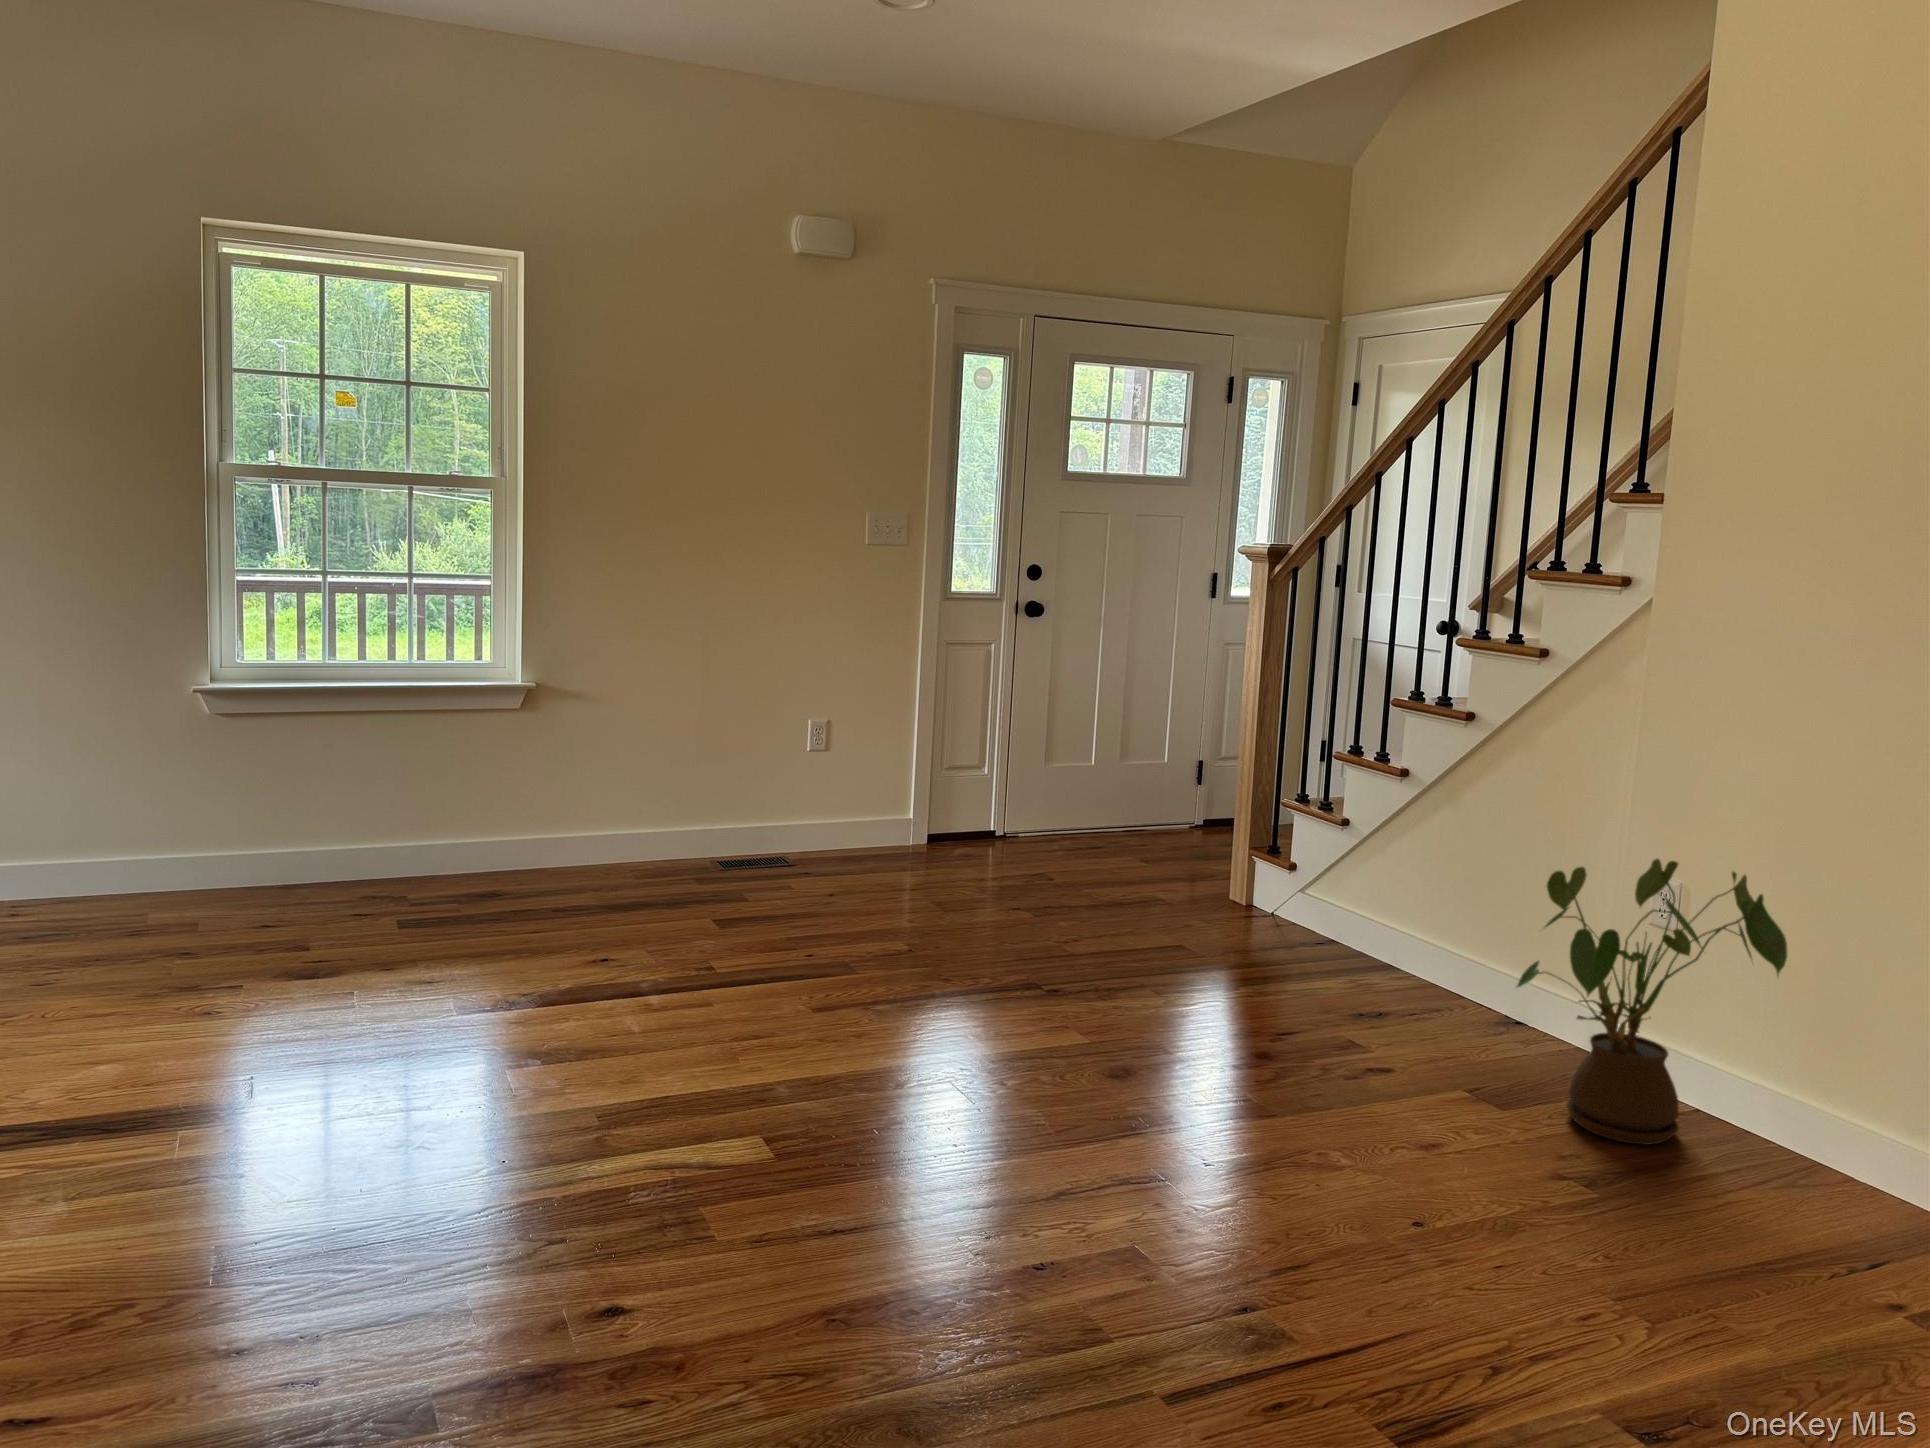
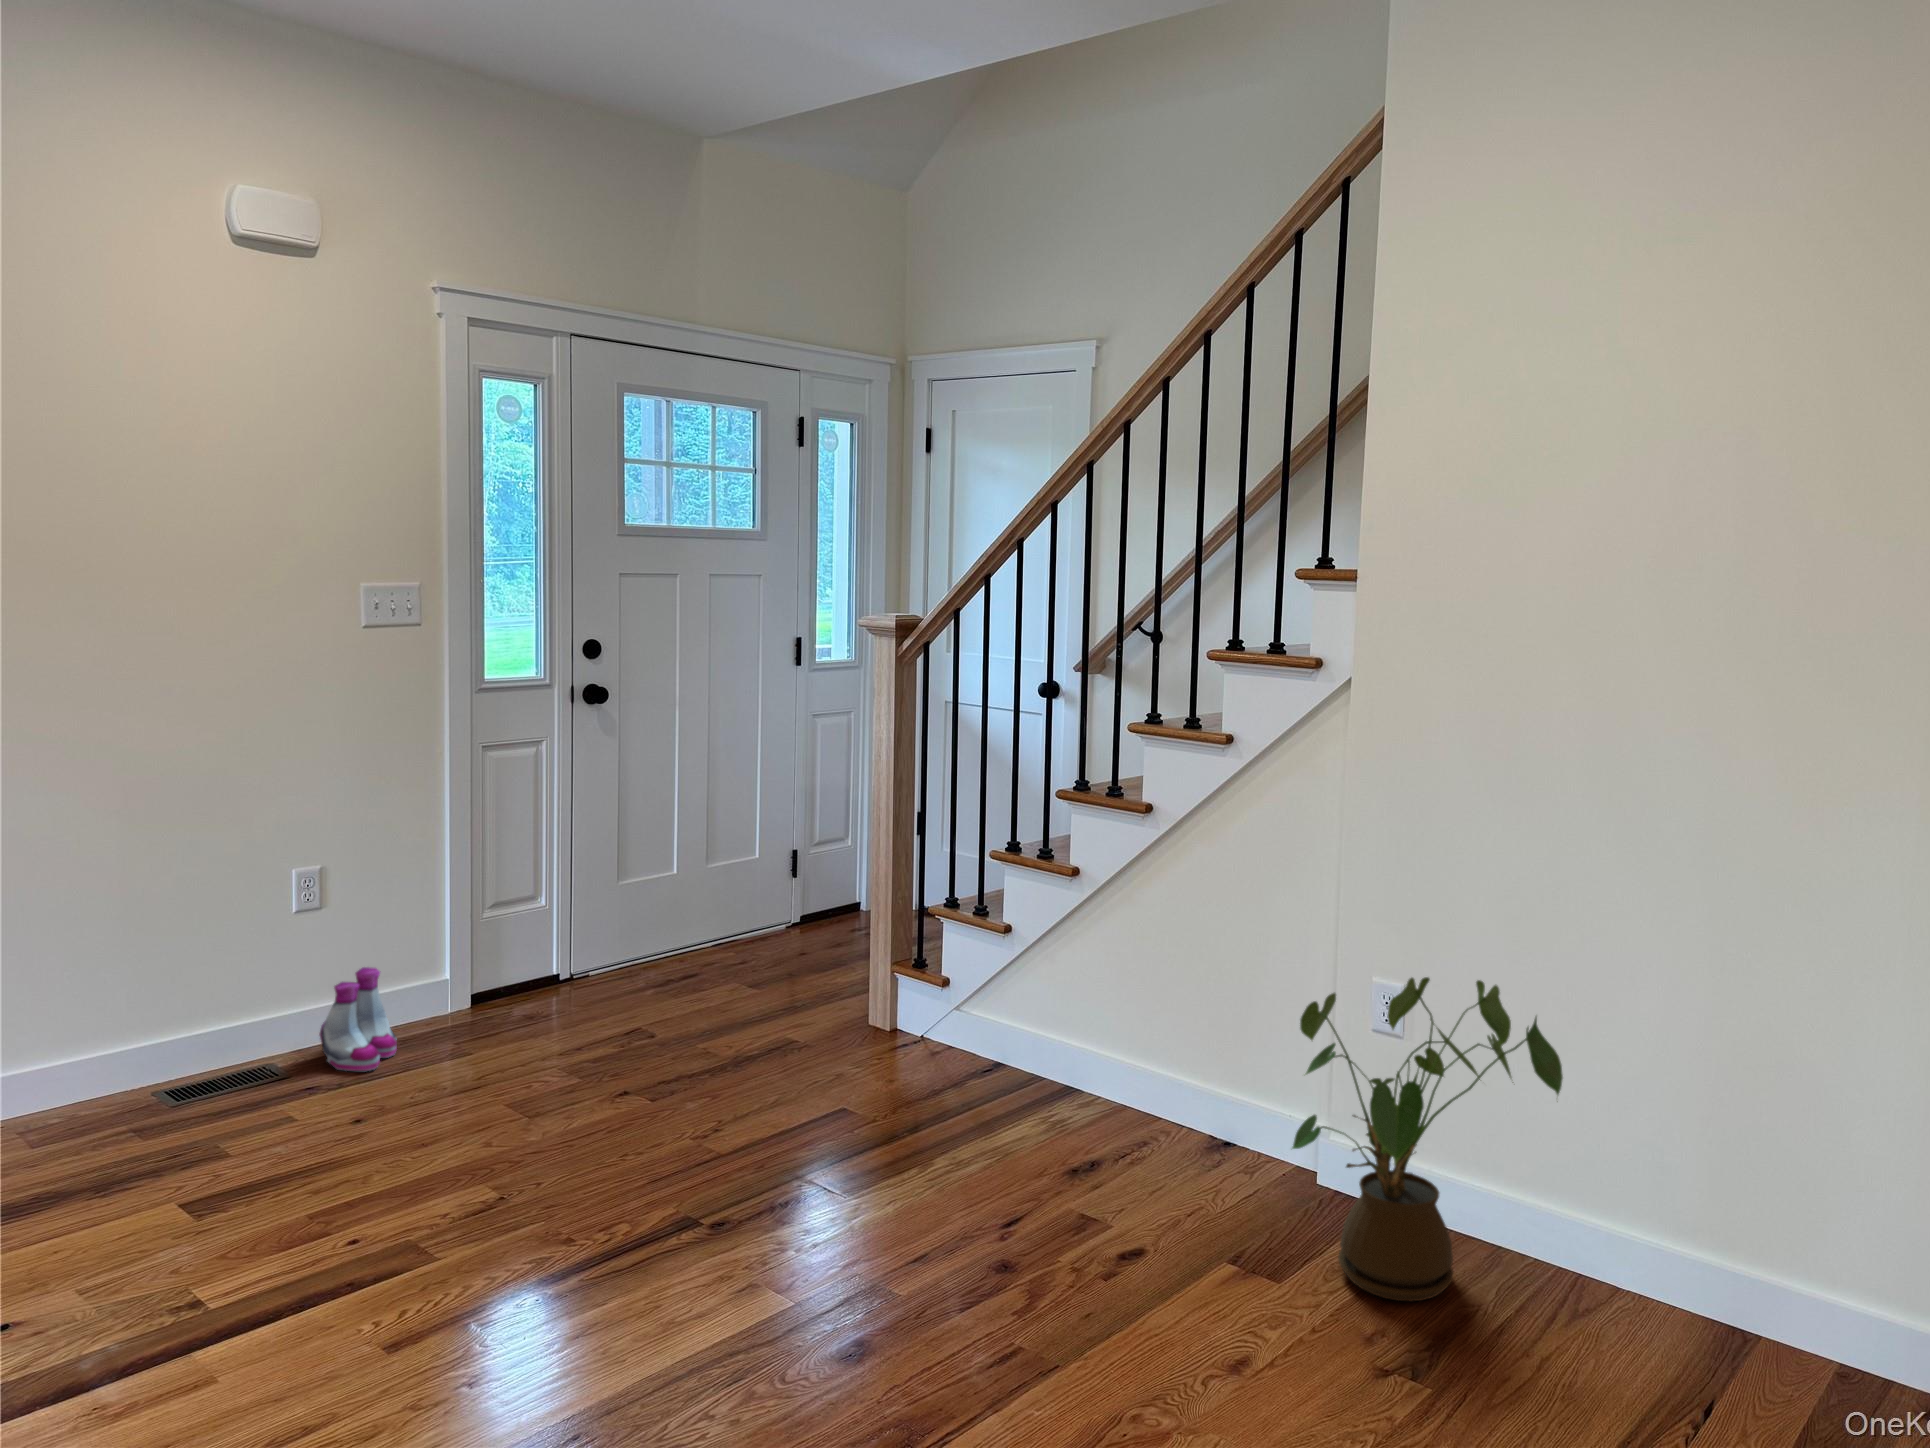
boots: none [814,800,866,873] -> present [319,967,397,1071]

